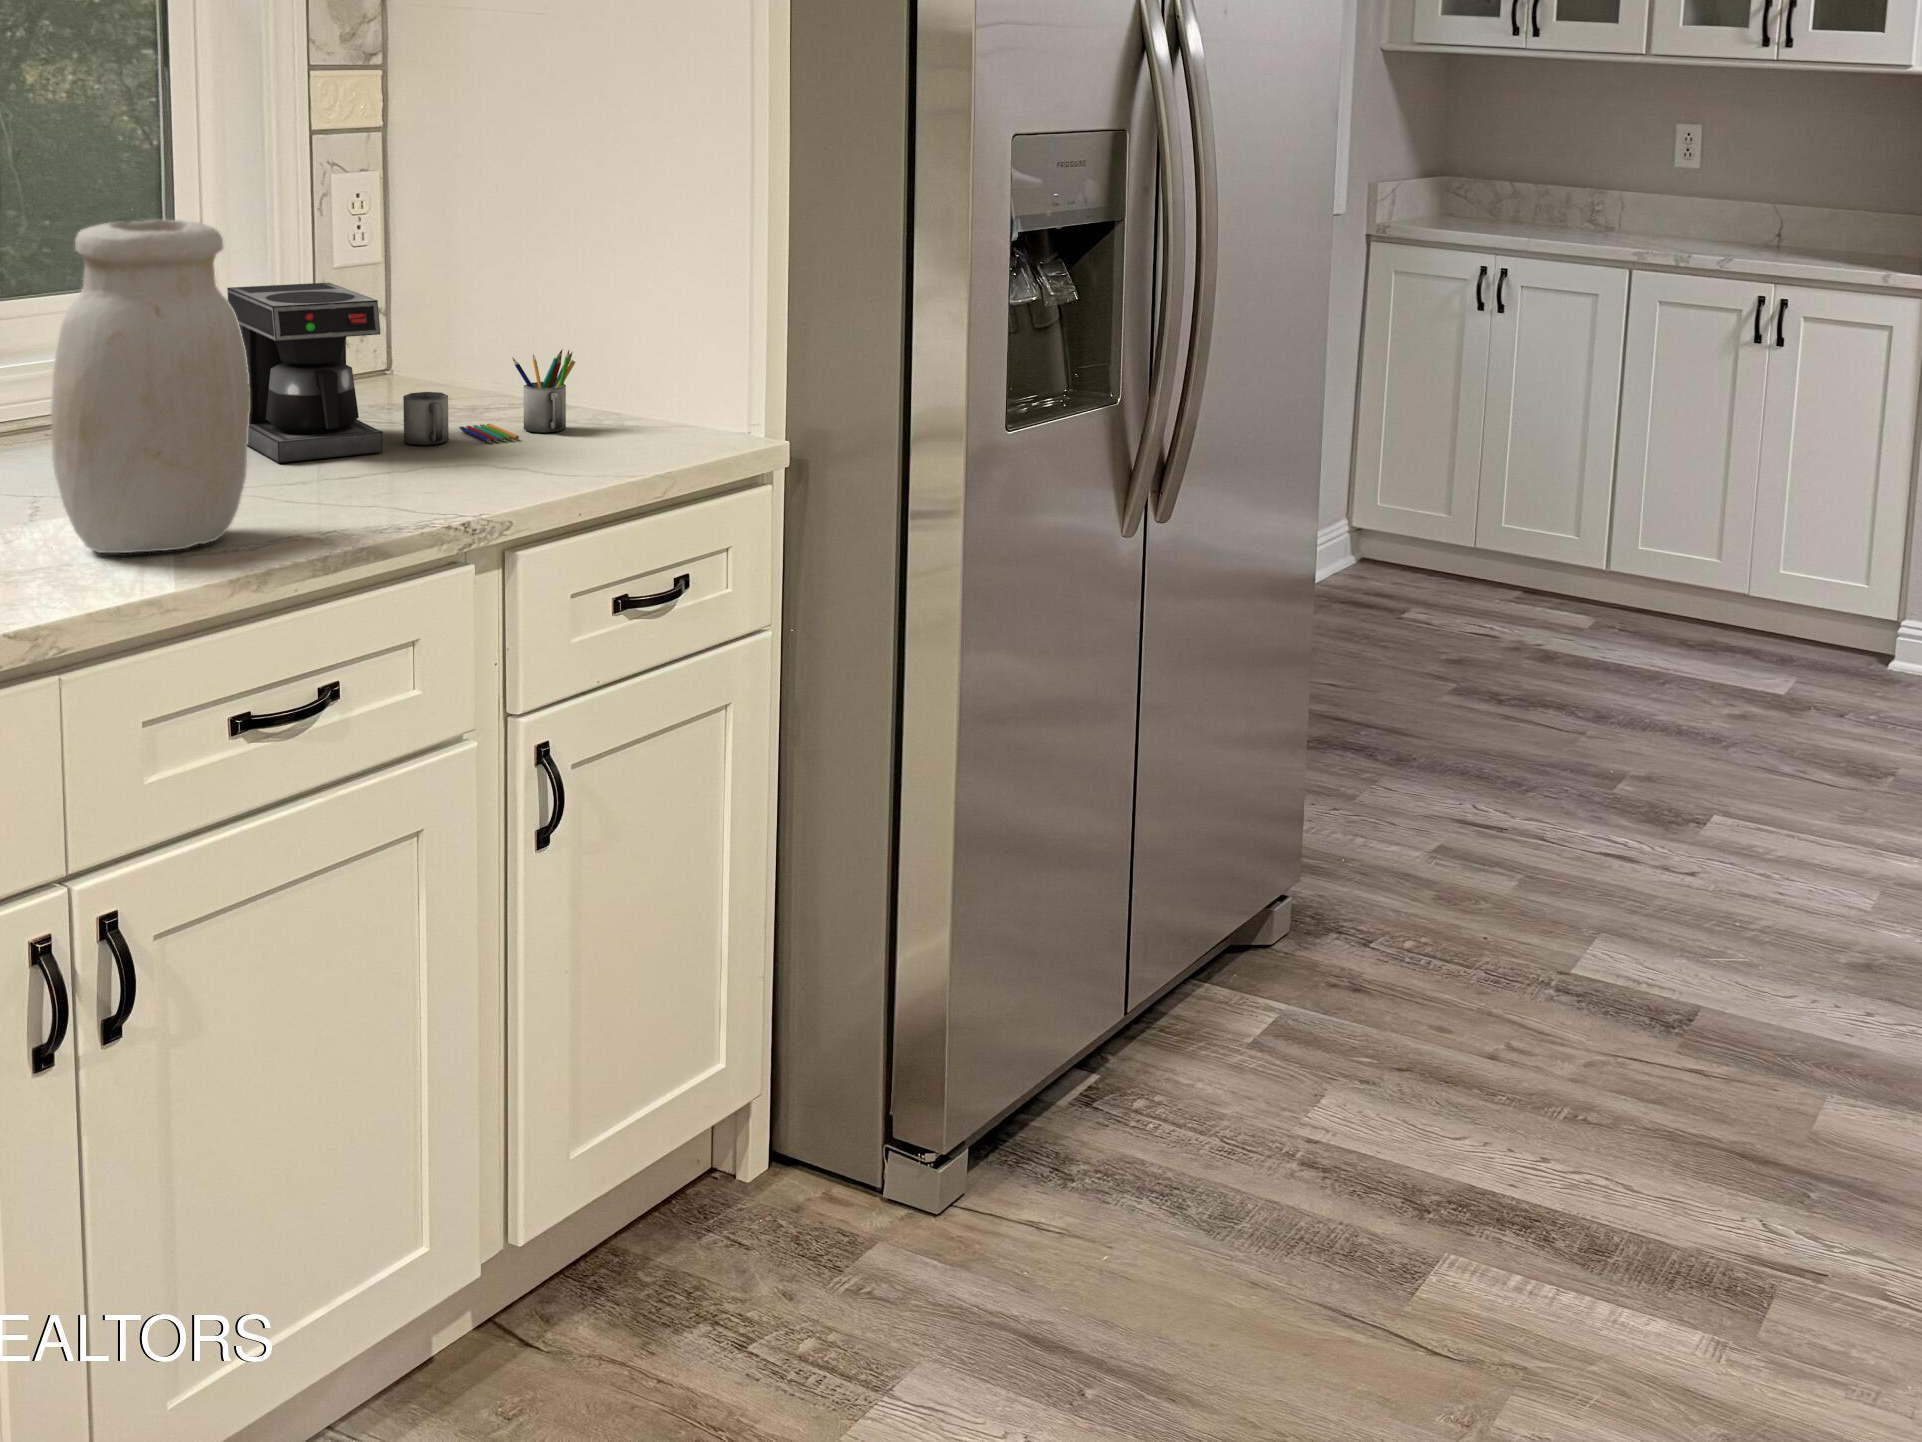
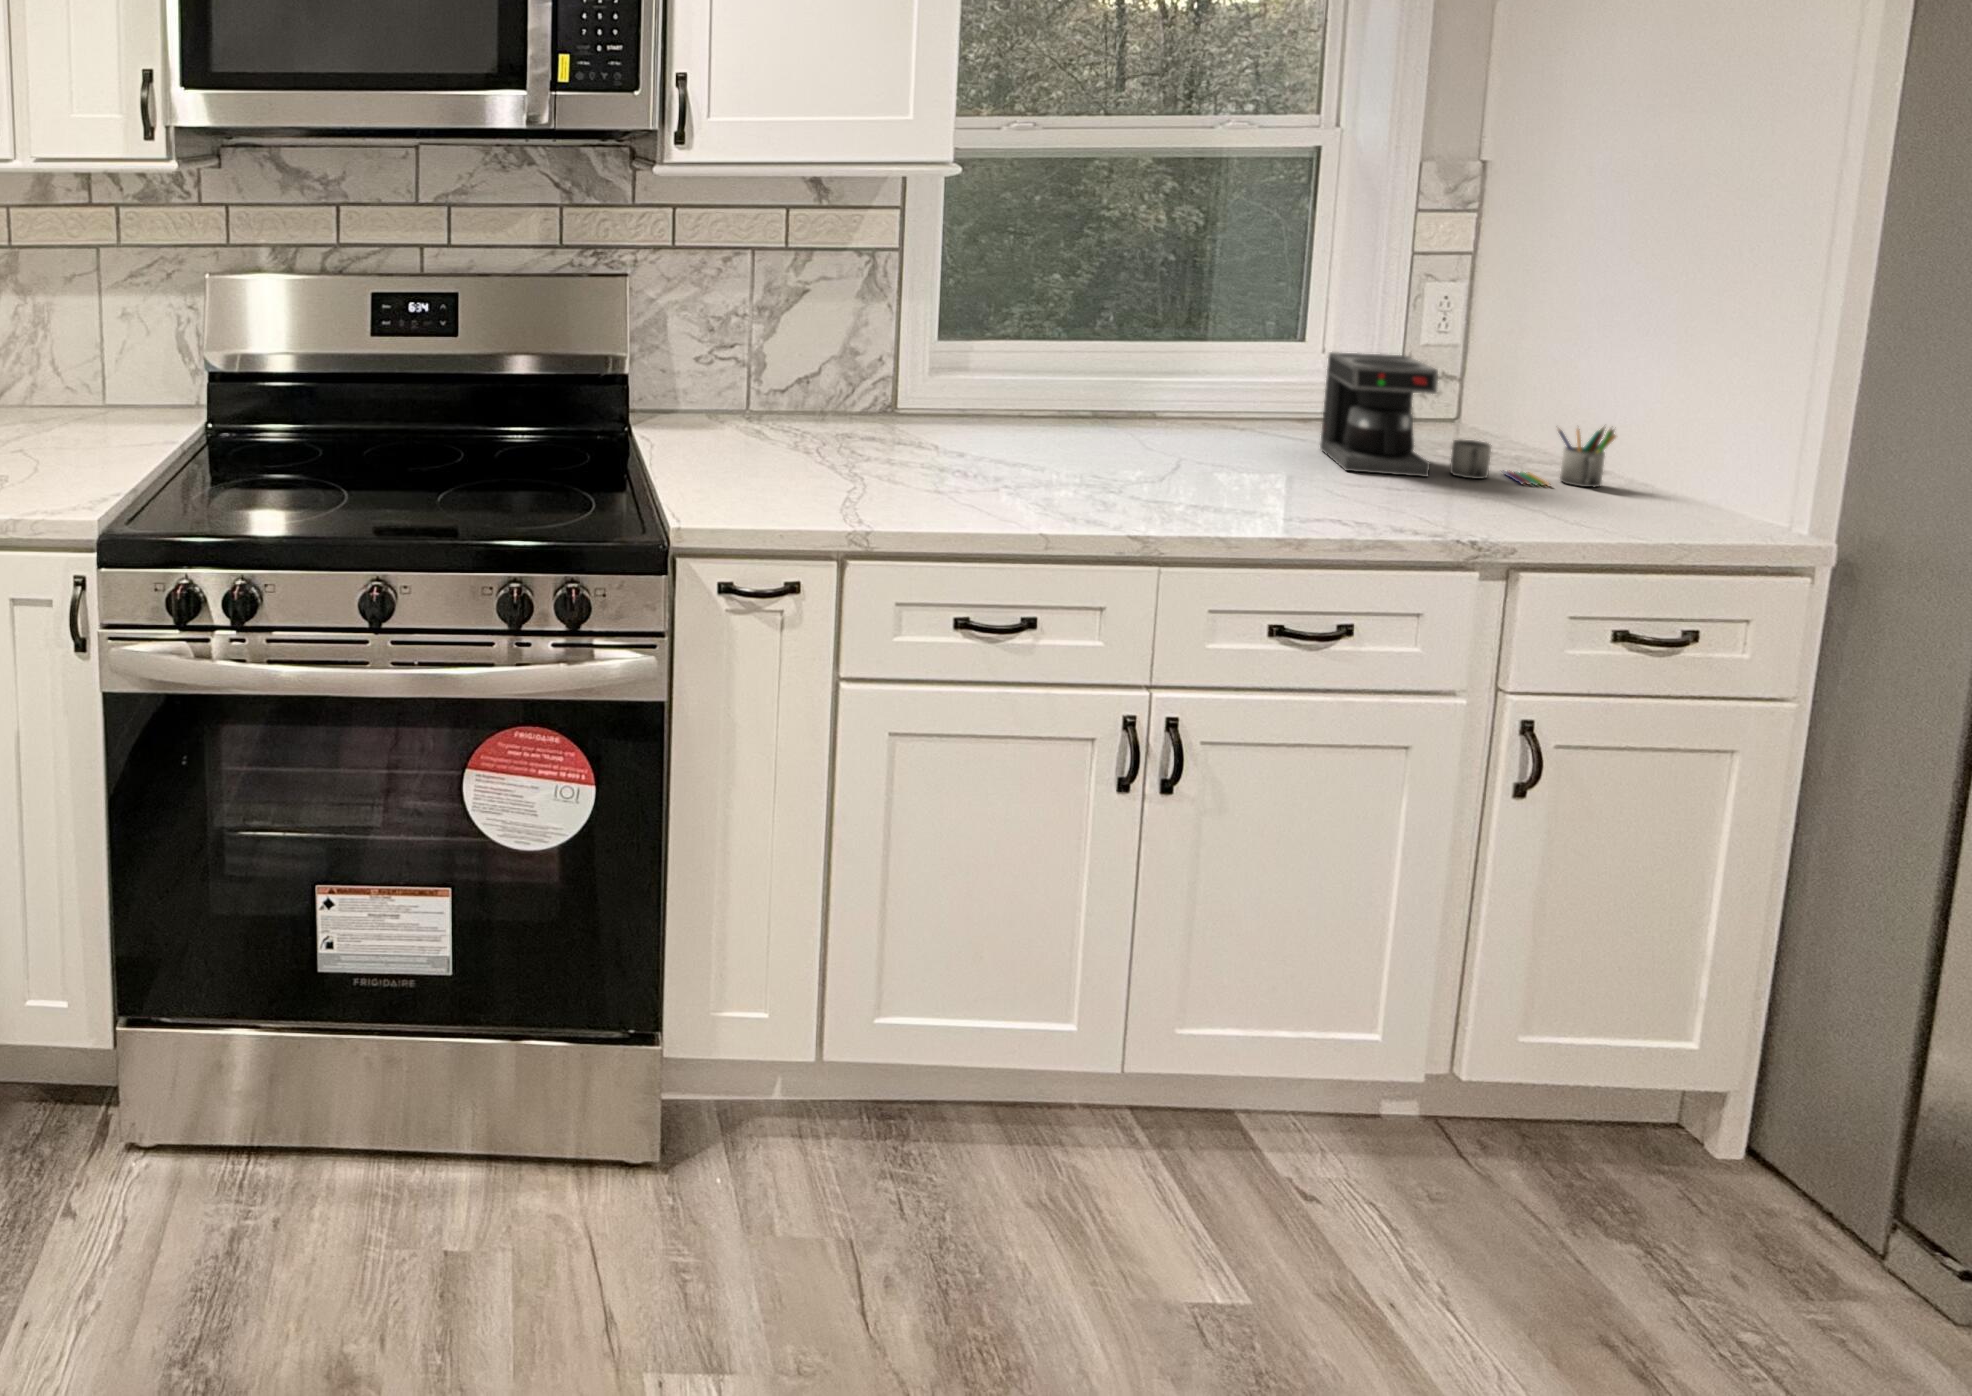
jar: present [51,220,250,553] -> none [1181,299,1315,510]

